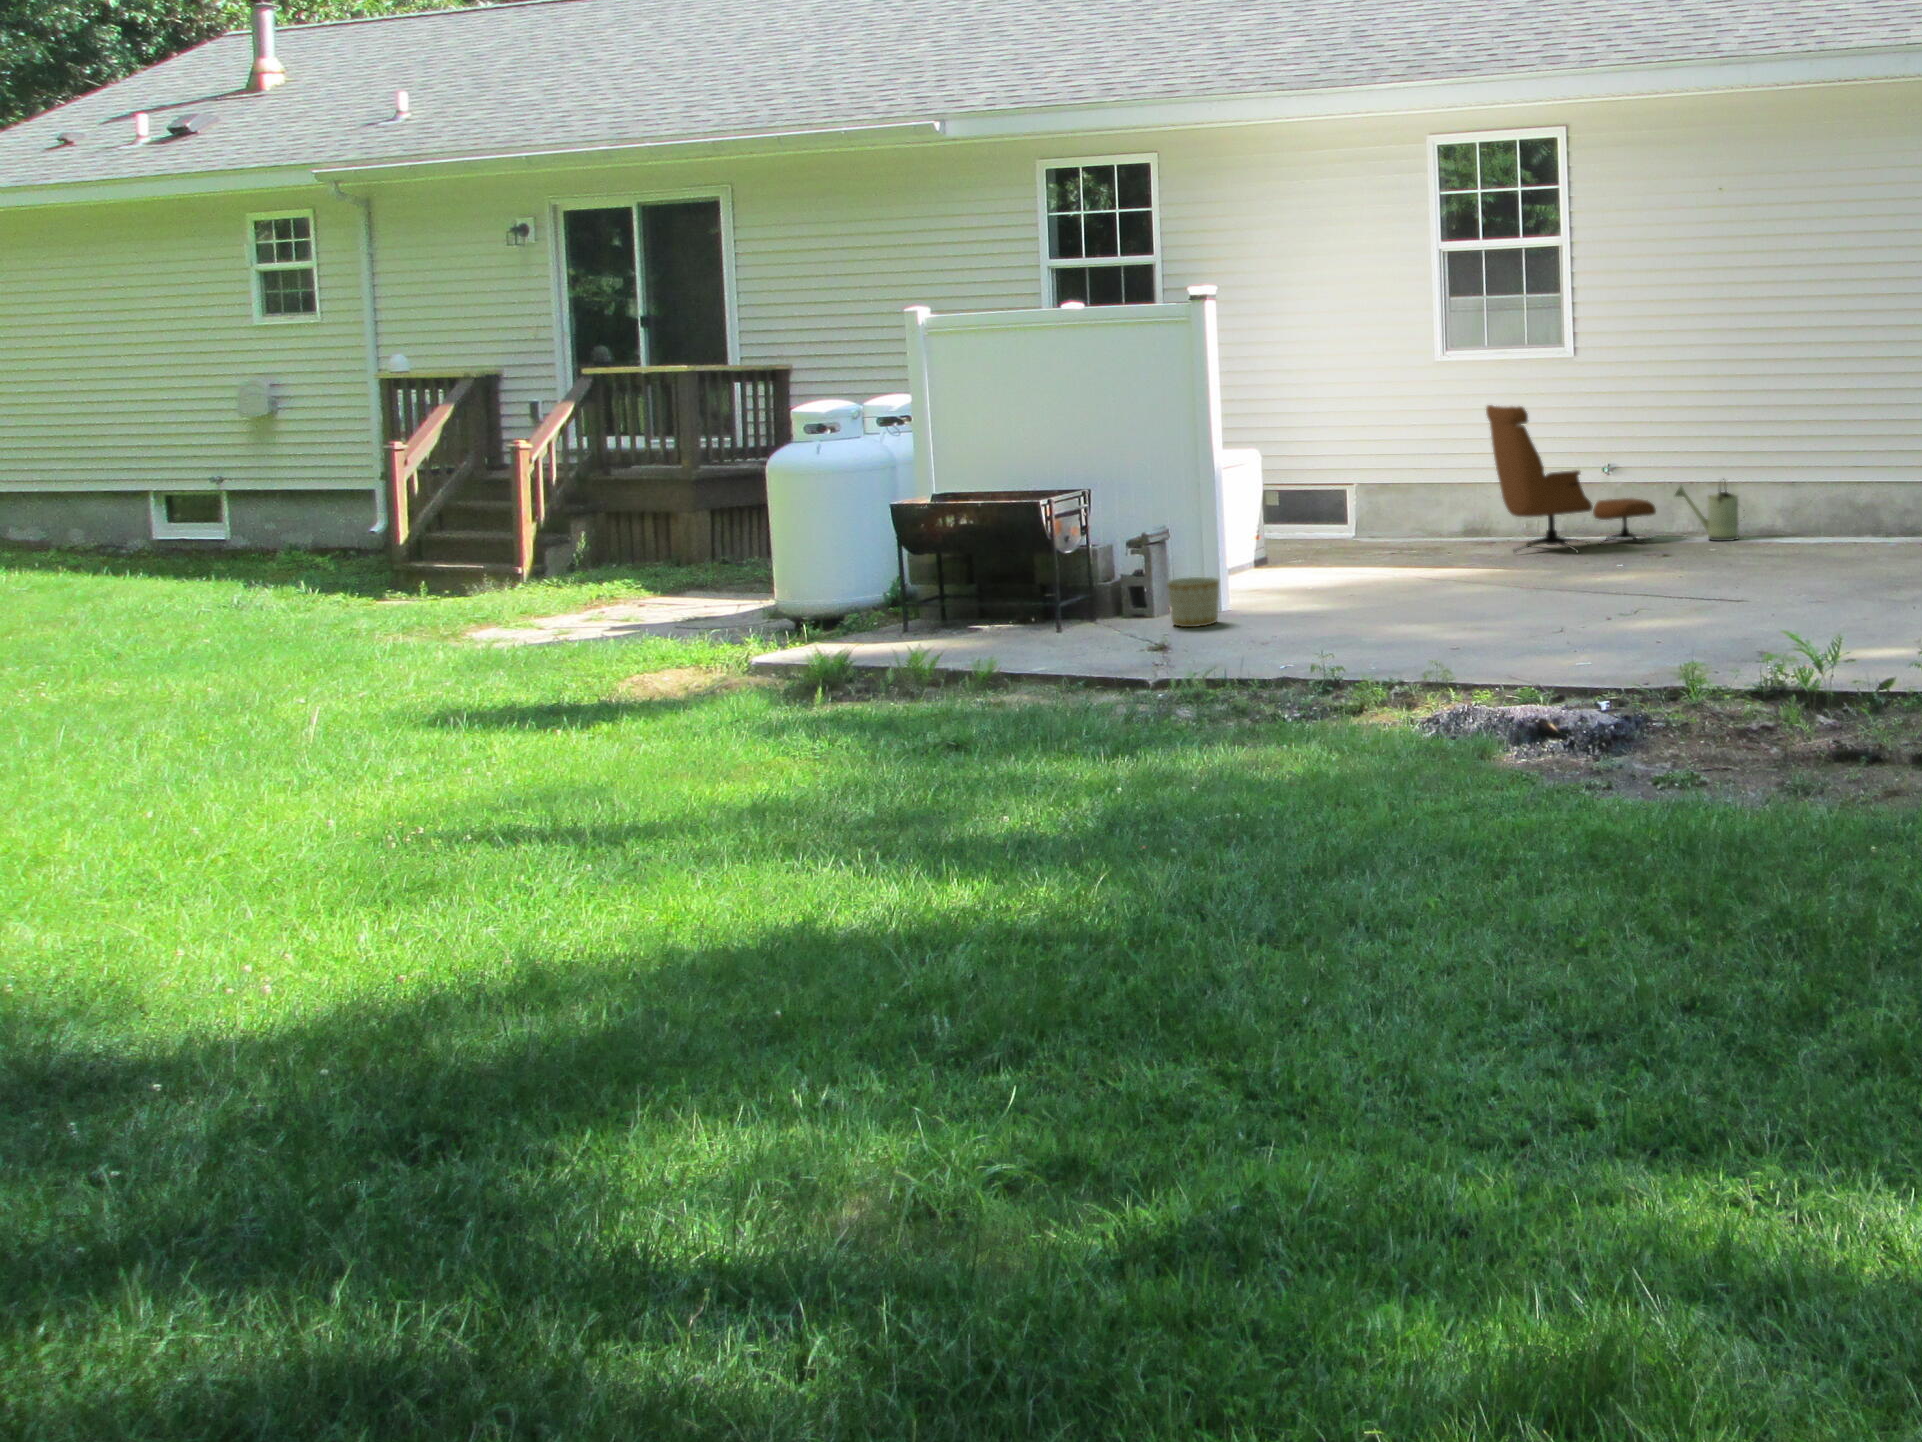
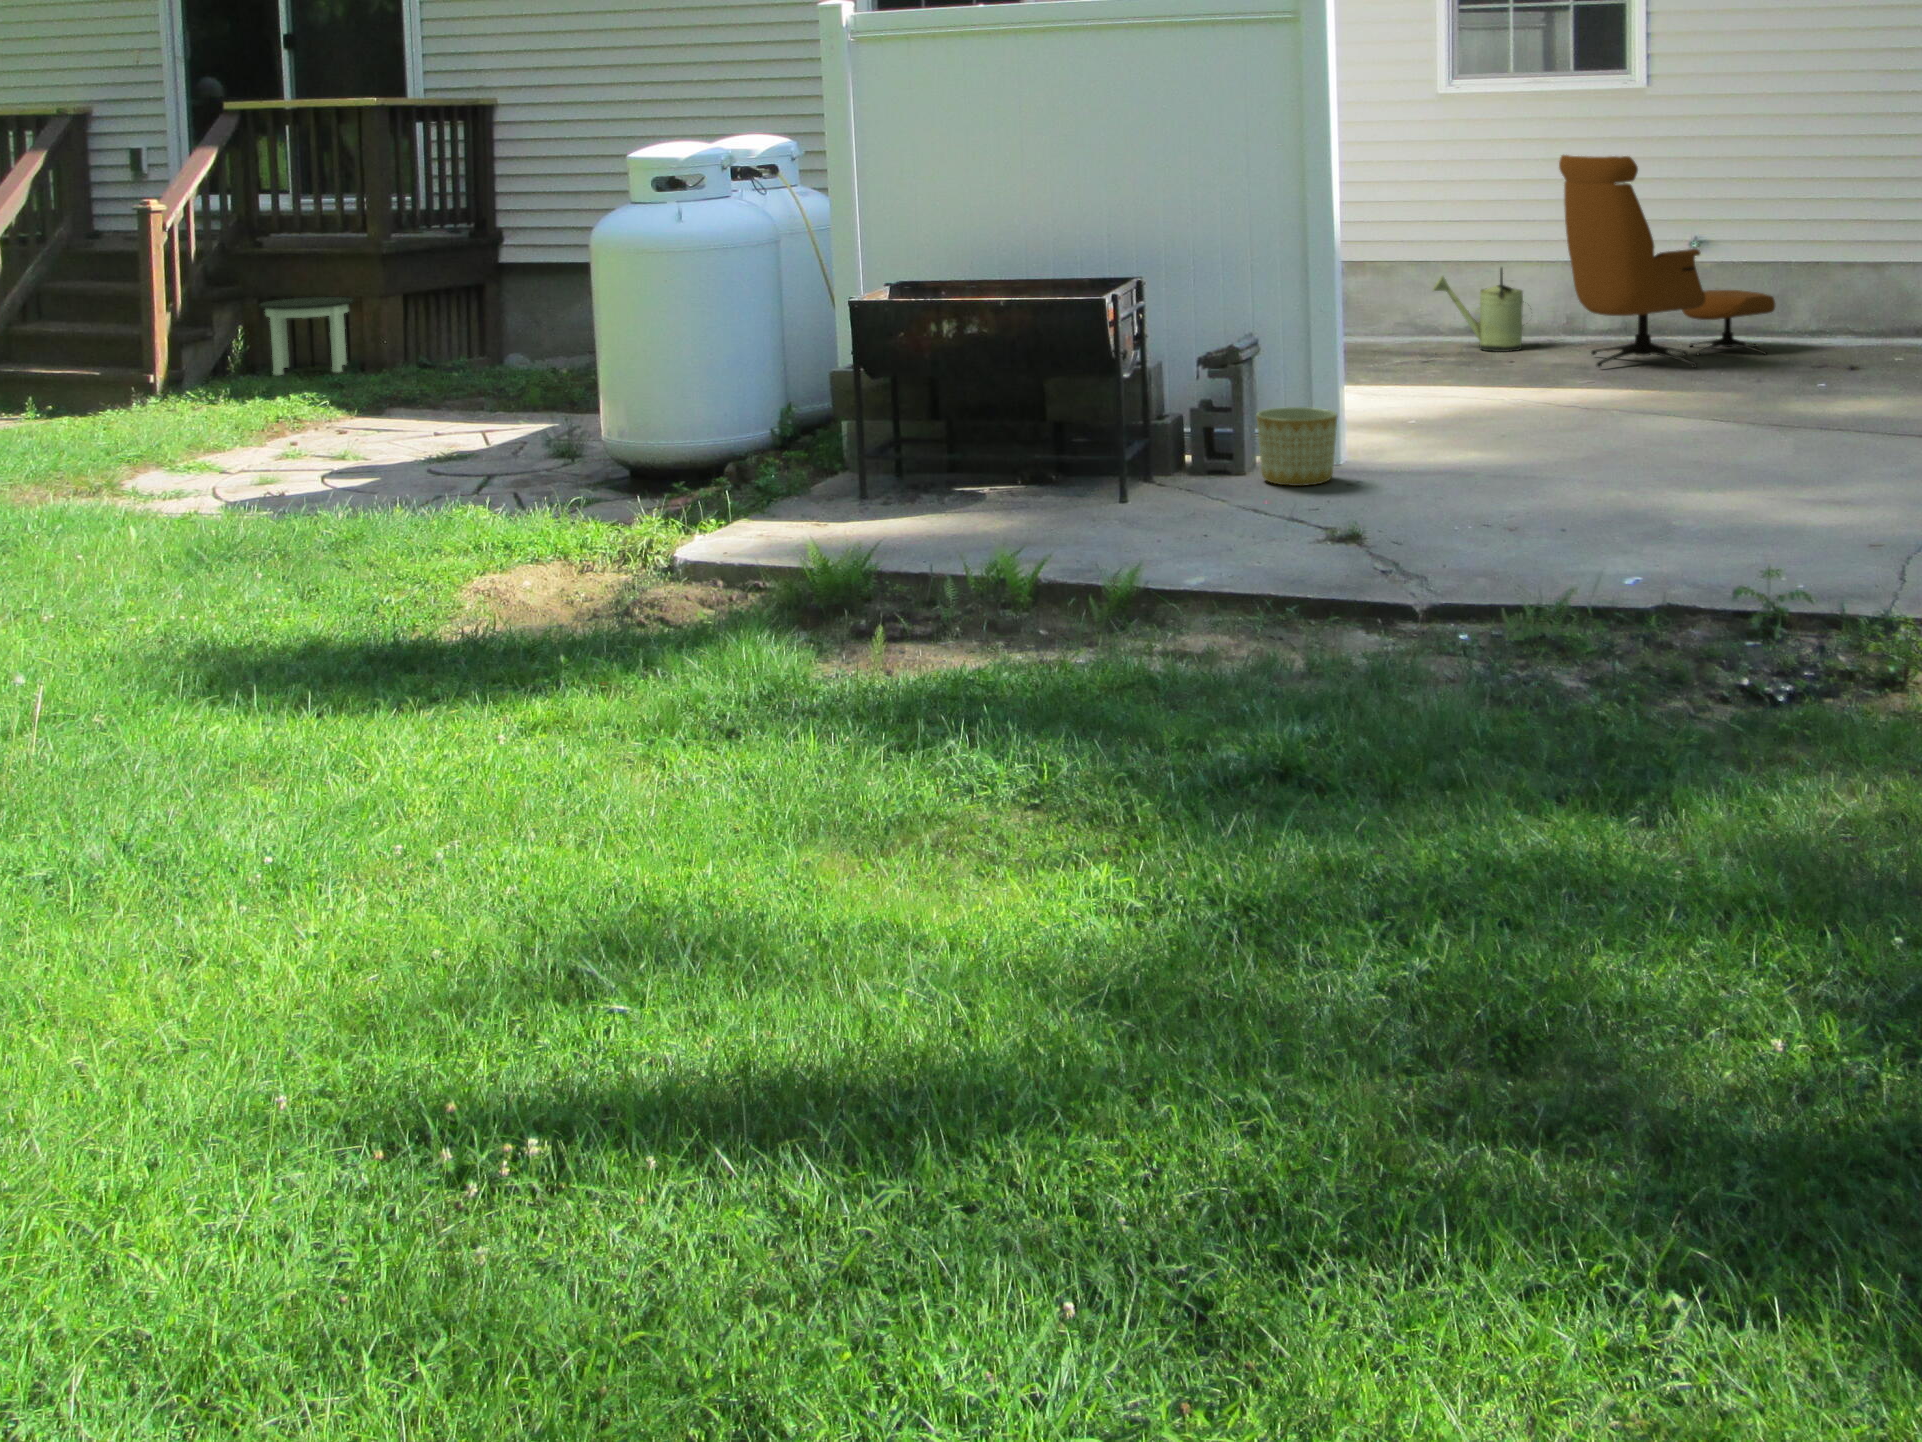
watering can: present [1675,479,1739,541] -> present [1433,267,1523,352]
round table: none [602,510,673,567] -> present [260,297,353,375]

